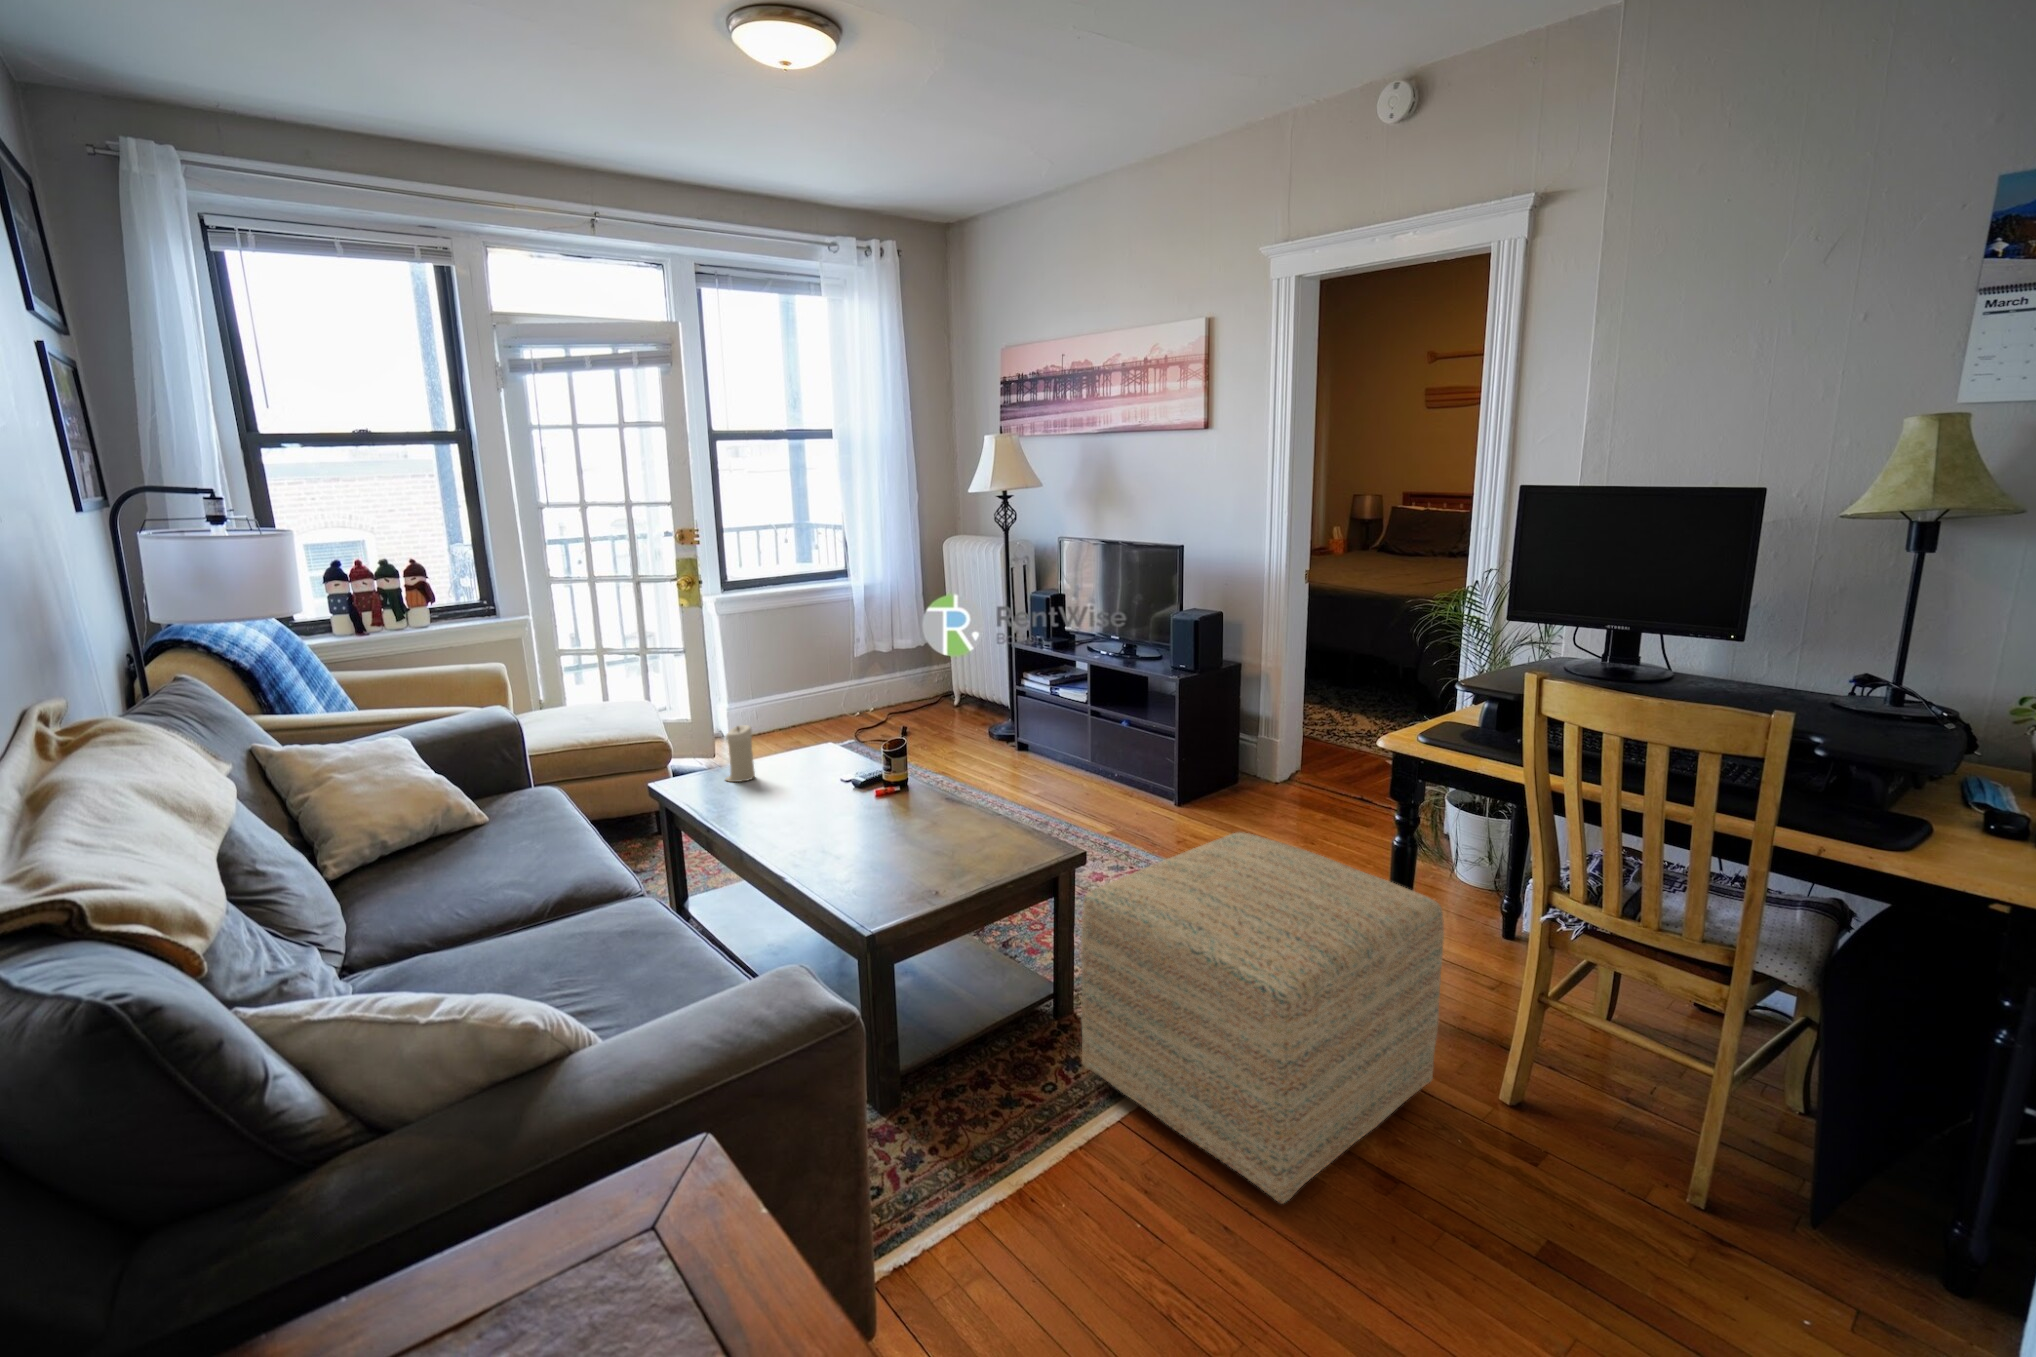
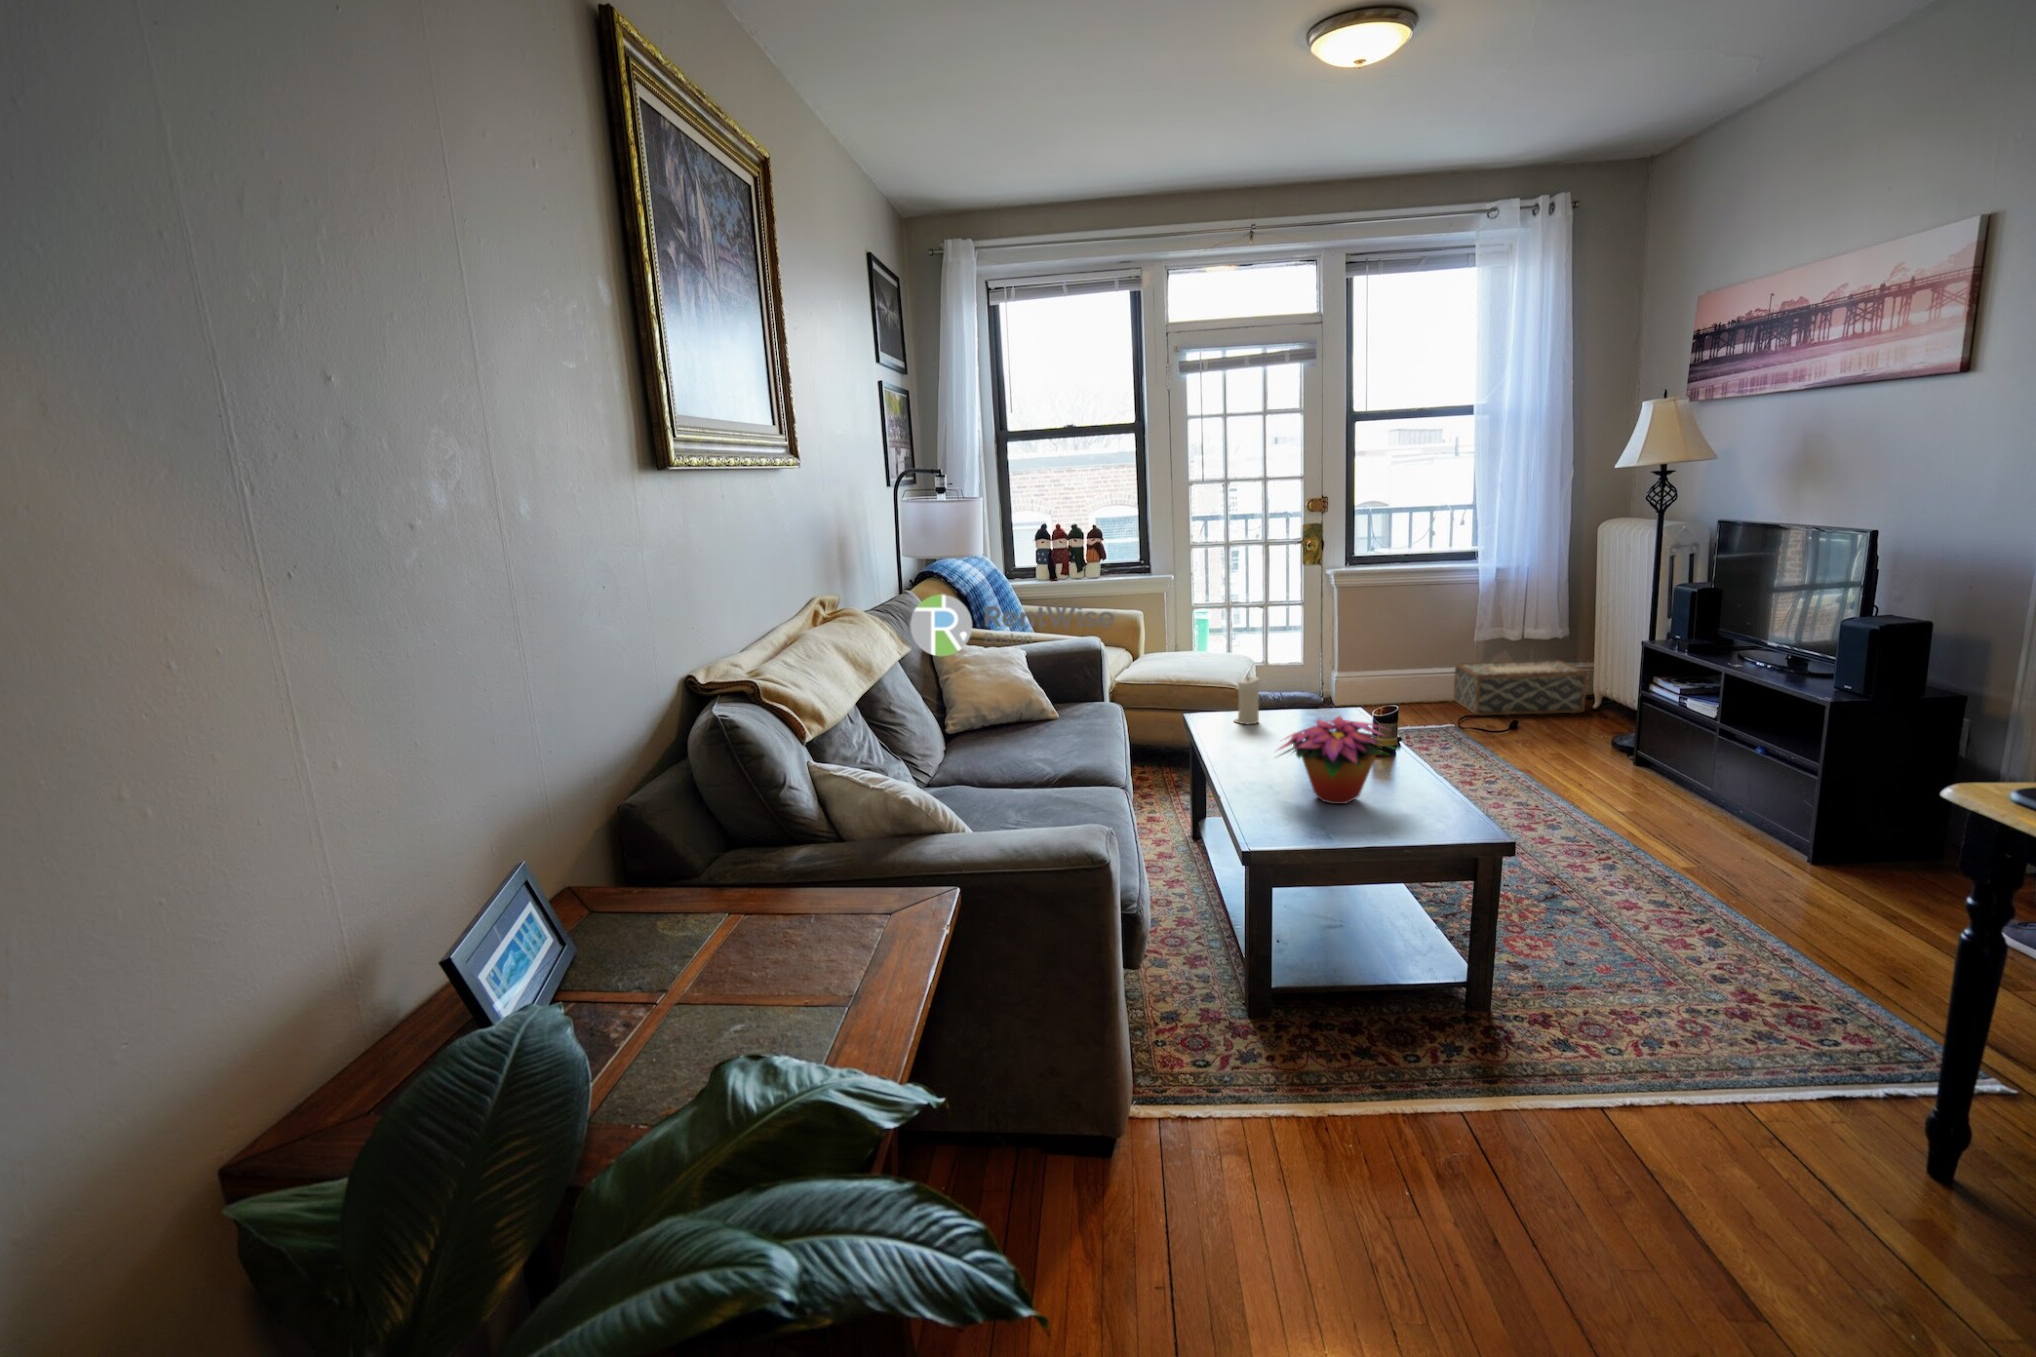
woven basket: none [851,668,961,730] -> present [1454,660,1587,715]
flower arrangement: none [830,750,965,850] -> present [1279,716,1391,804]
ottoman: present [1081,832,1444,1204] -> none [1450,875,1963,1262]

